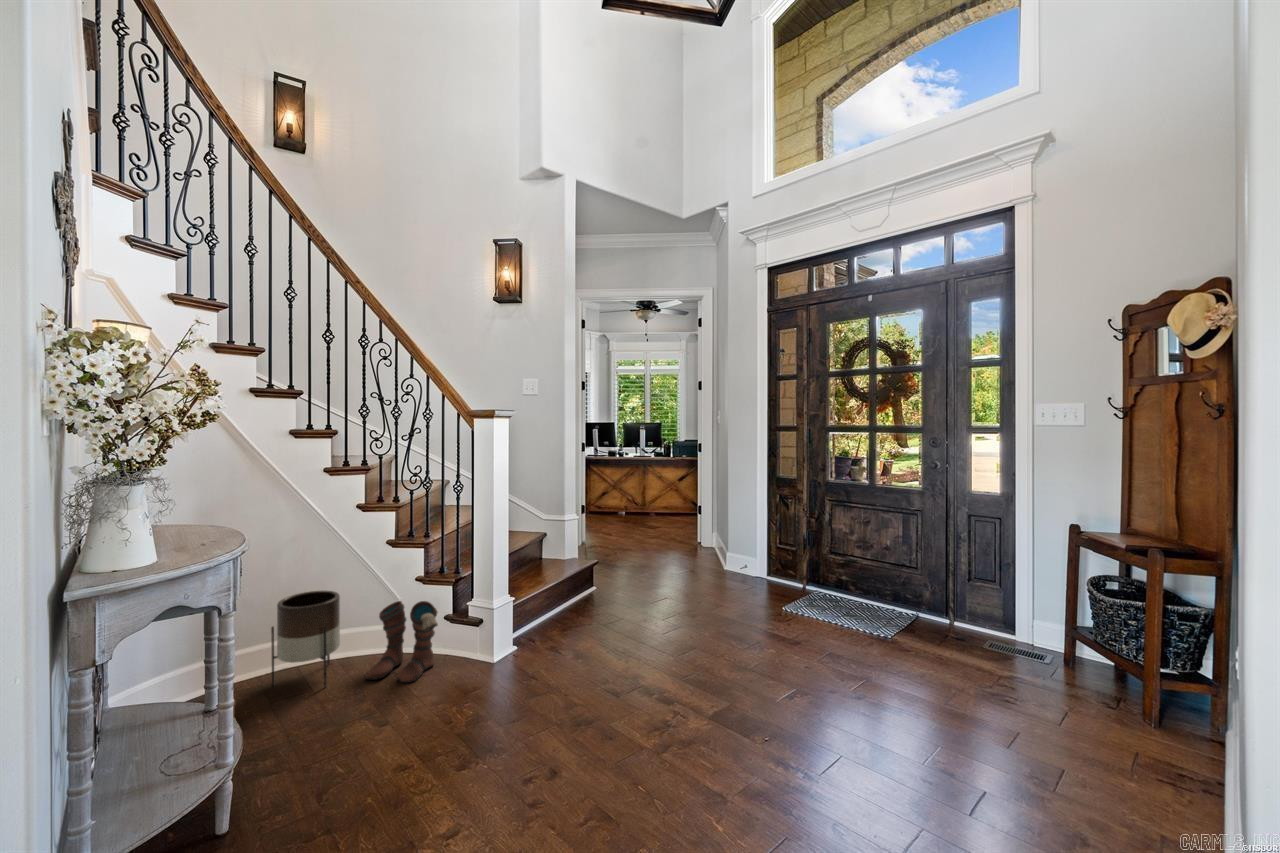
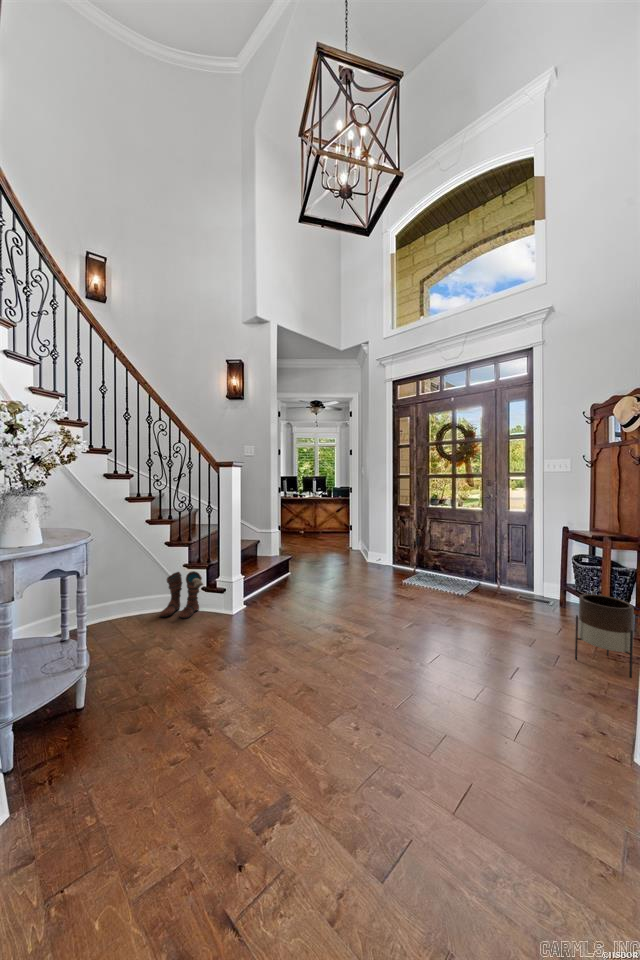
planter: present [271,591,340,688] -> present [575,594,634,678]

